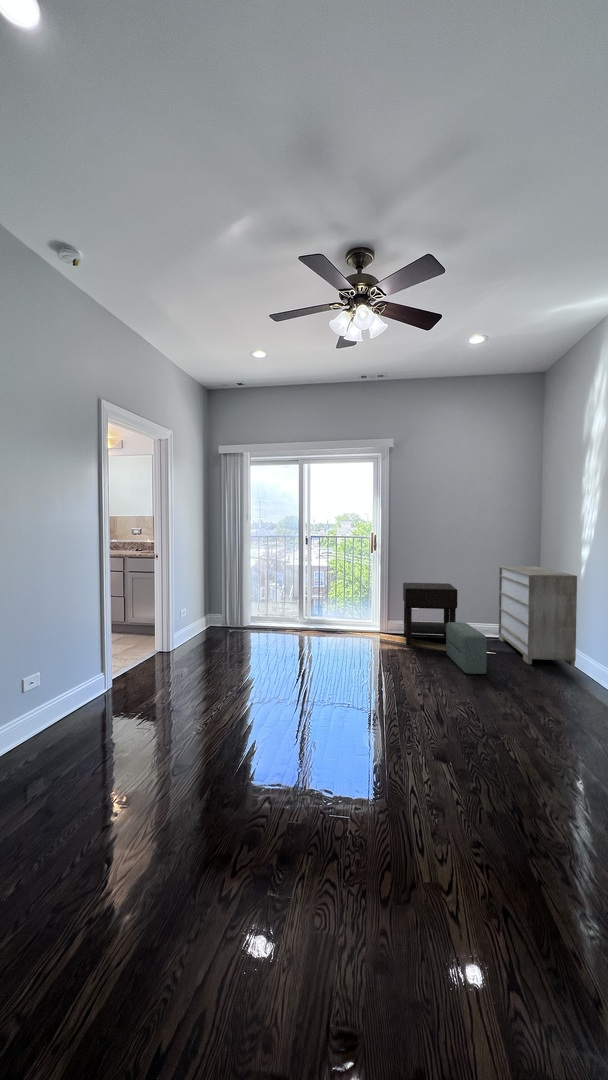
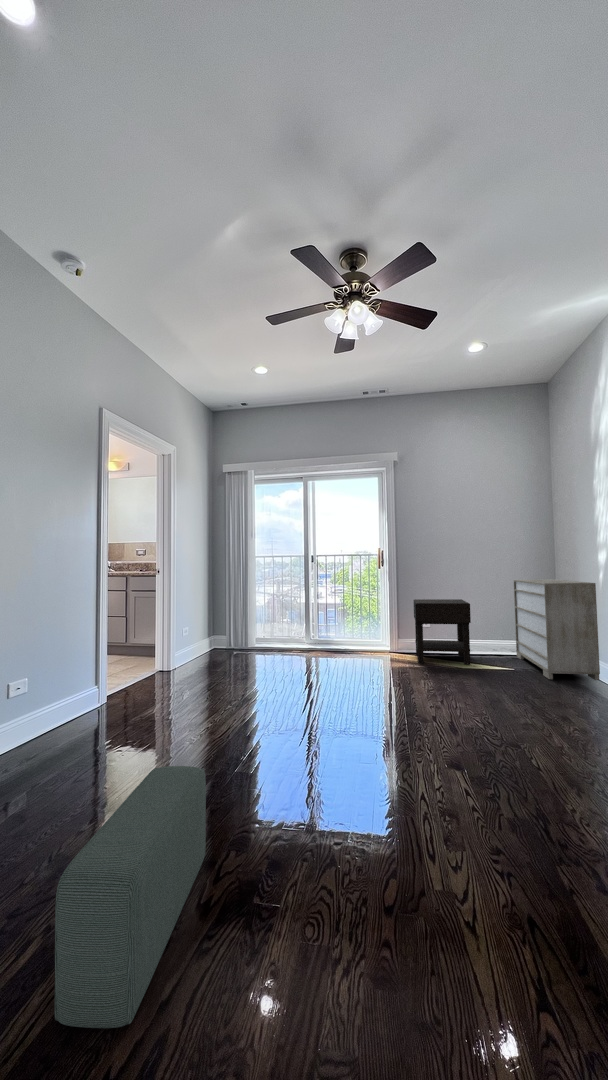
pouf: present [446,622,487,674] -> present [55,766,206,1028]

